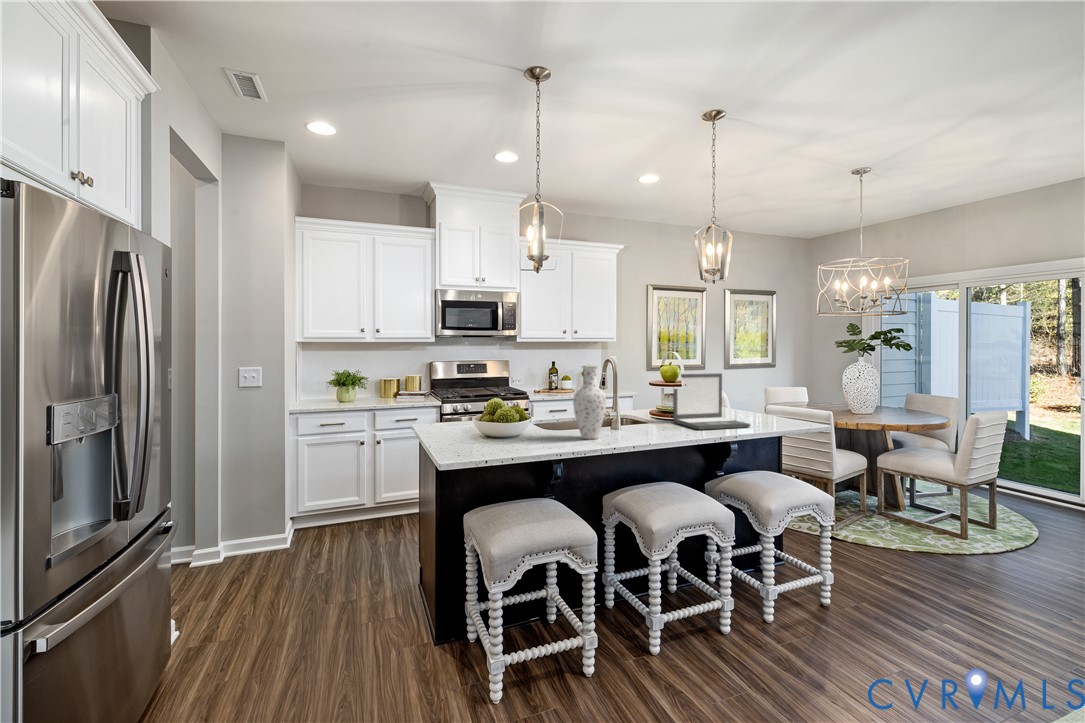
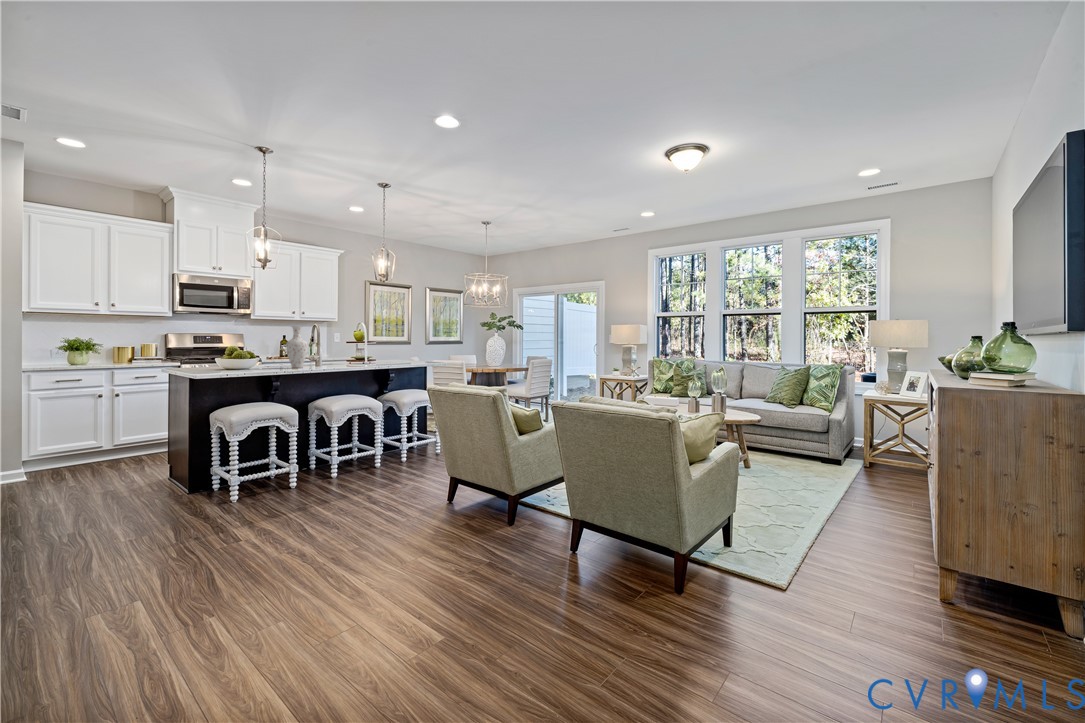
laptop: present [673,373,750,430] -> none [357,335,400,365]

